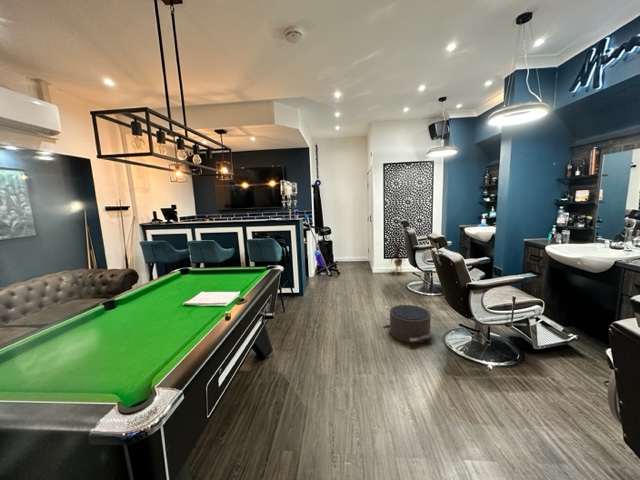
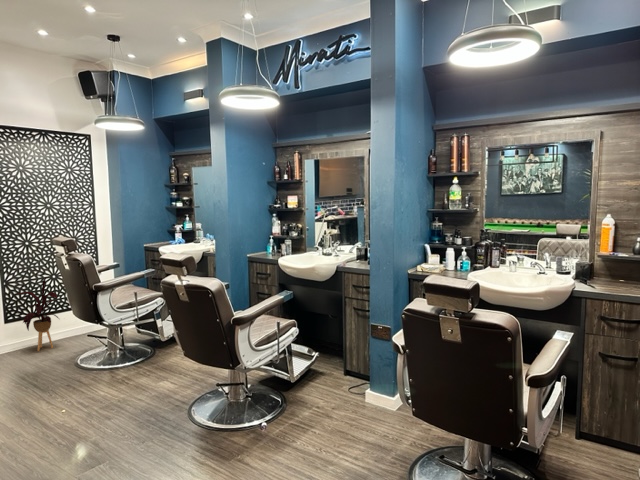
pouf: present [384,305,431,343] -> none [85,383,180,449]

